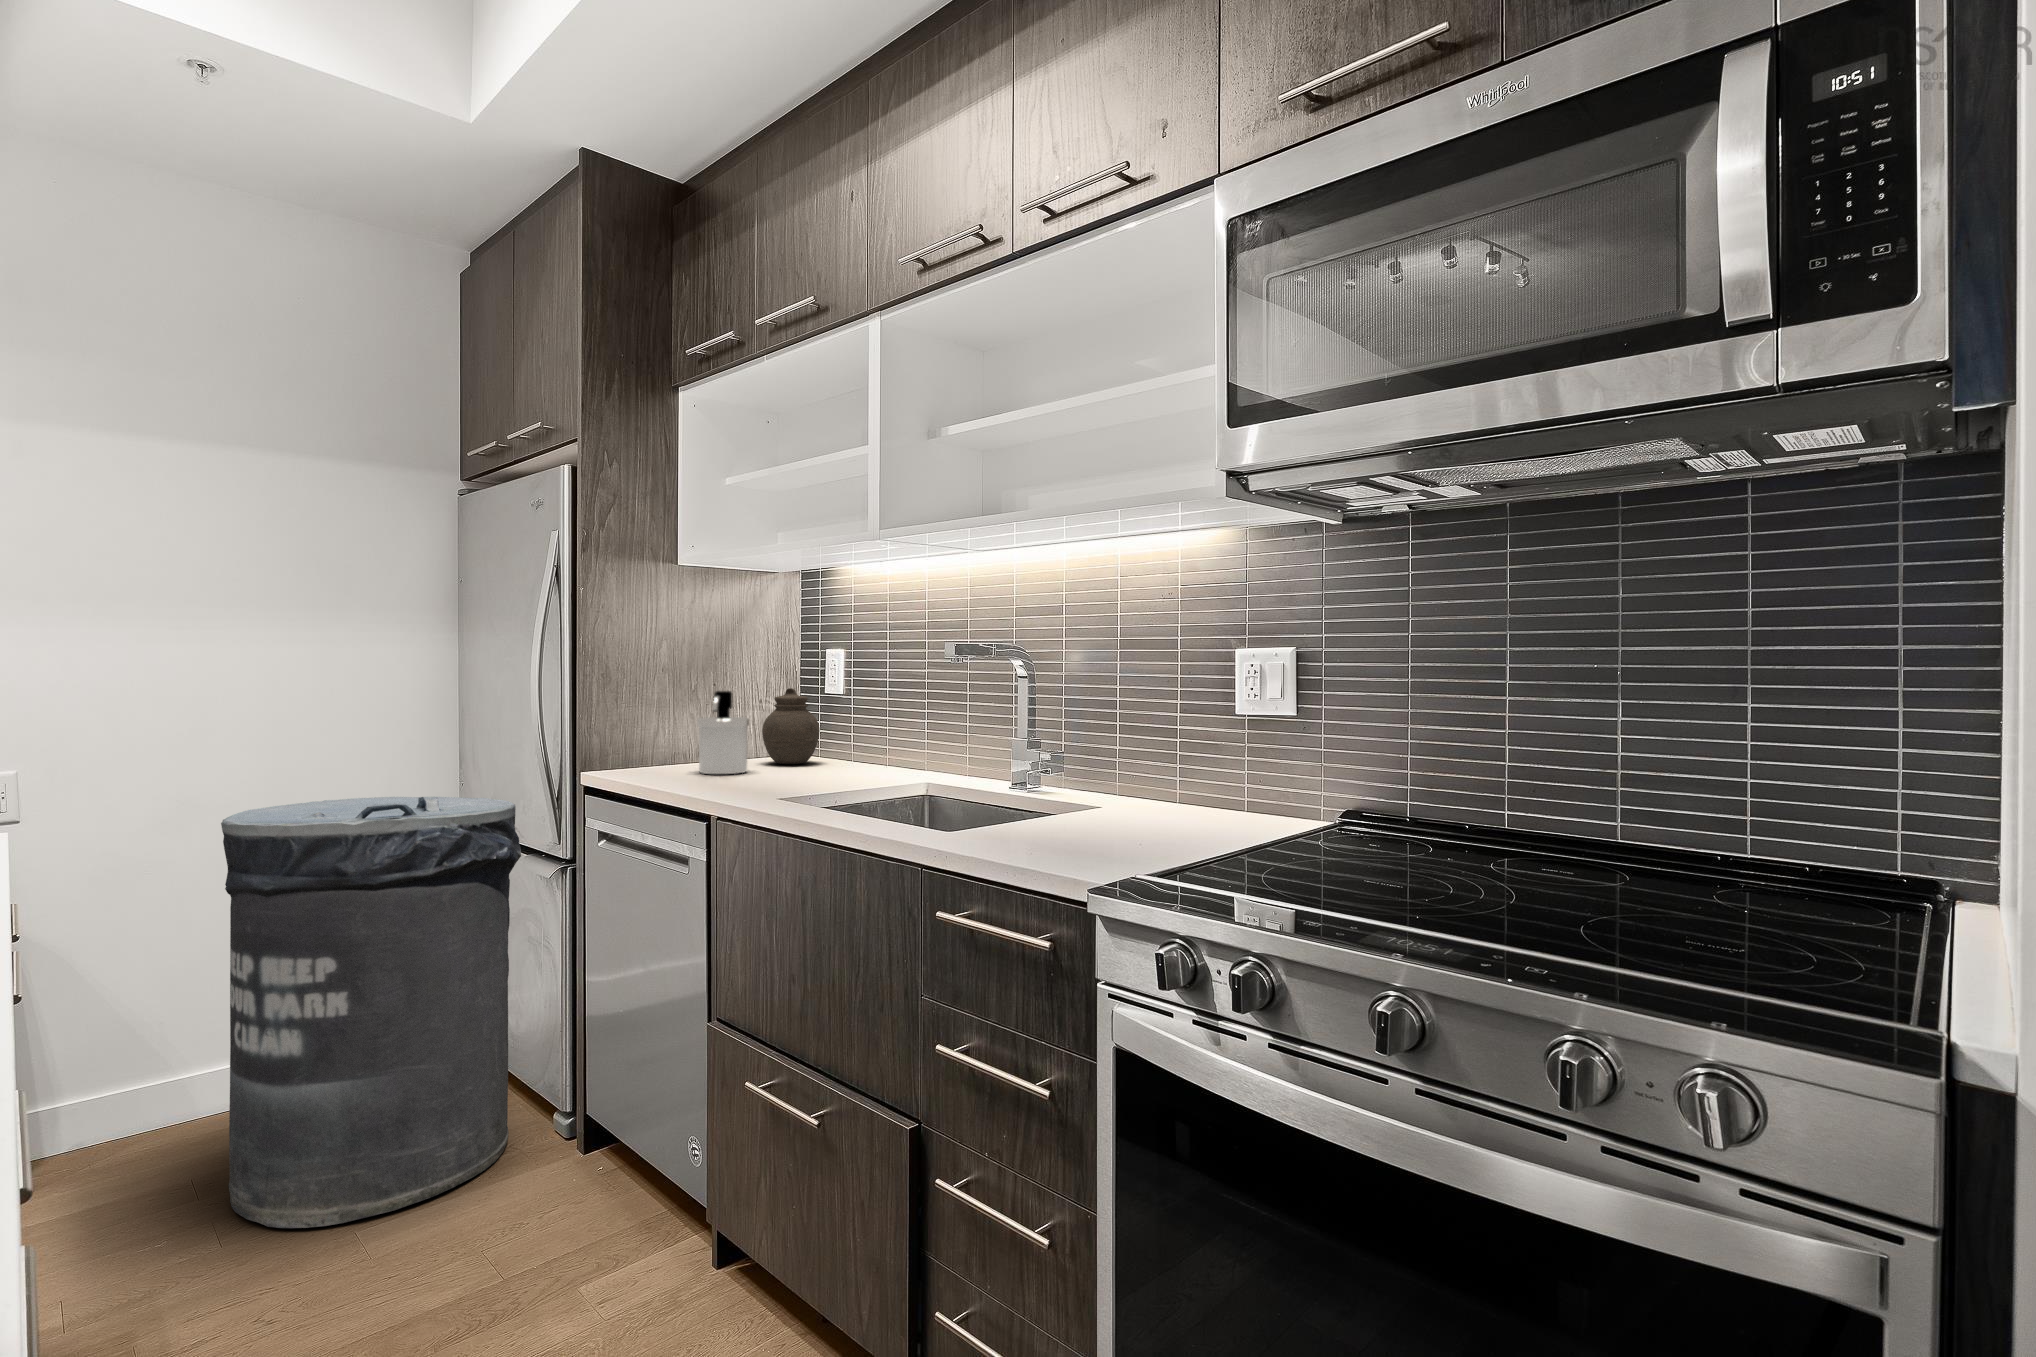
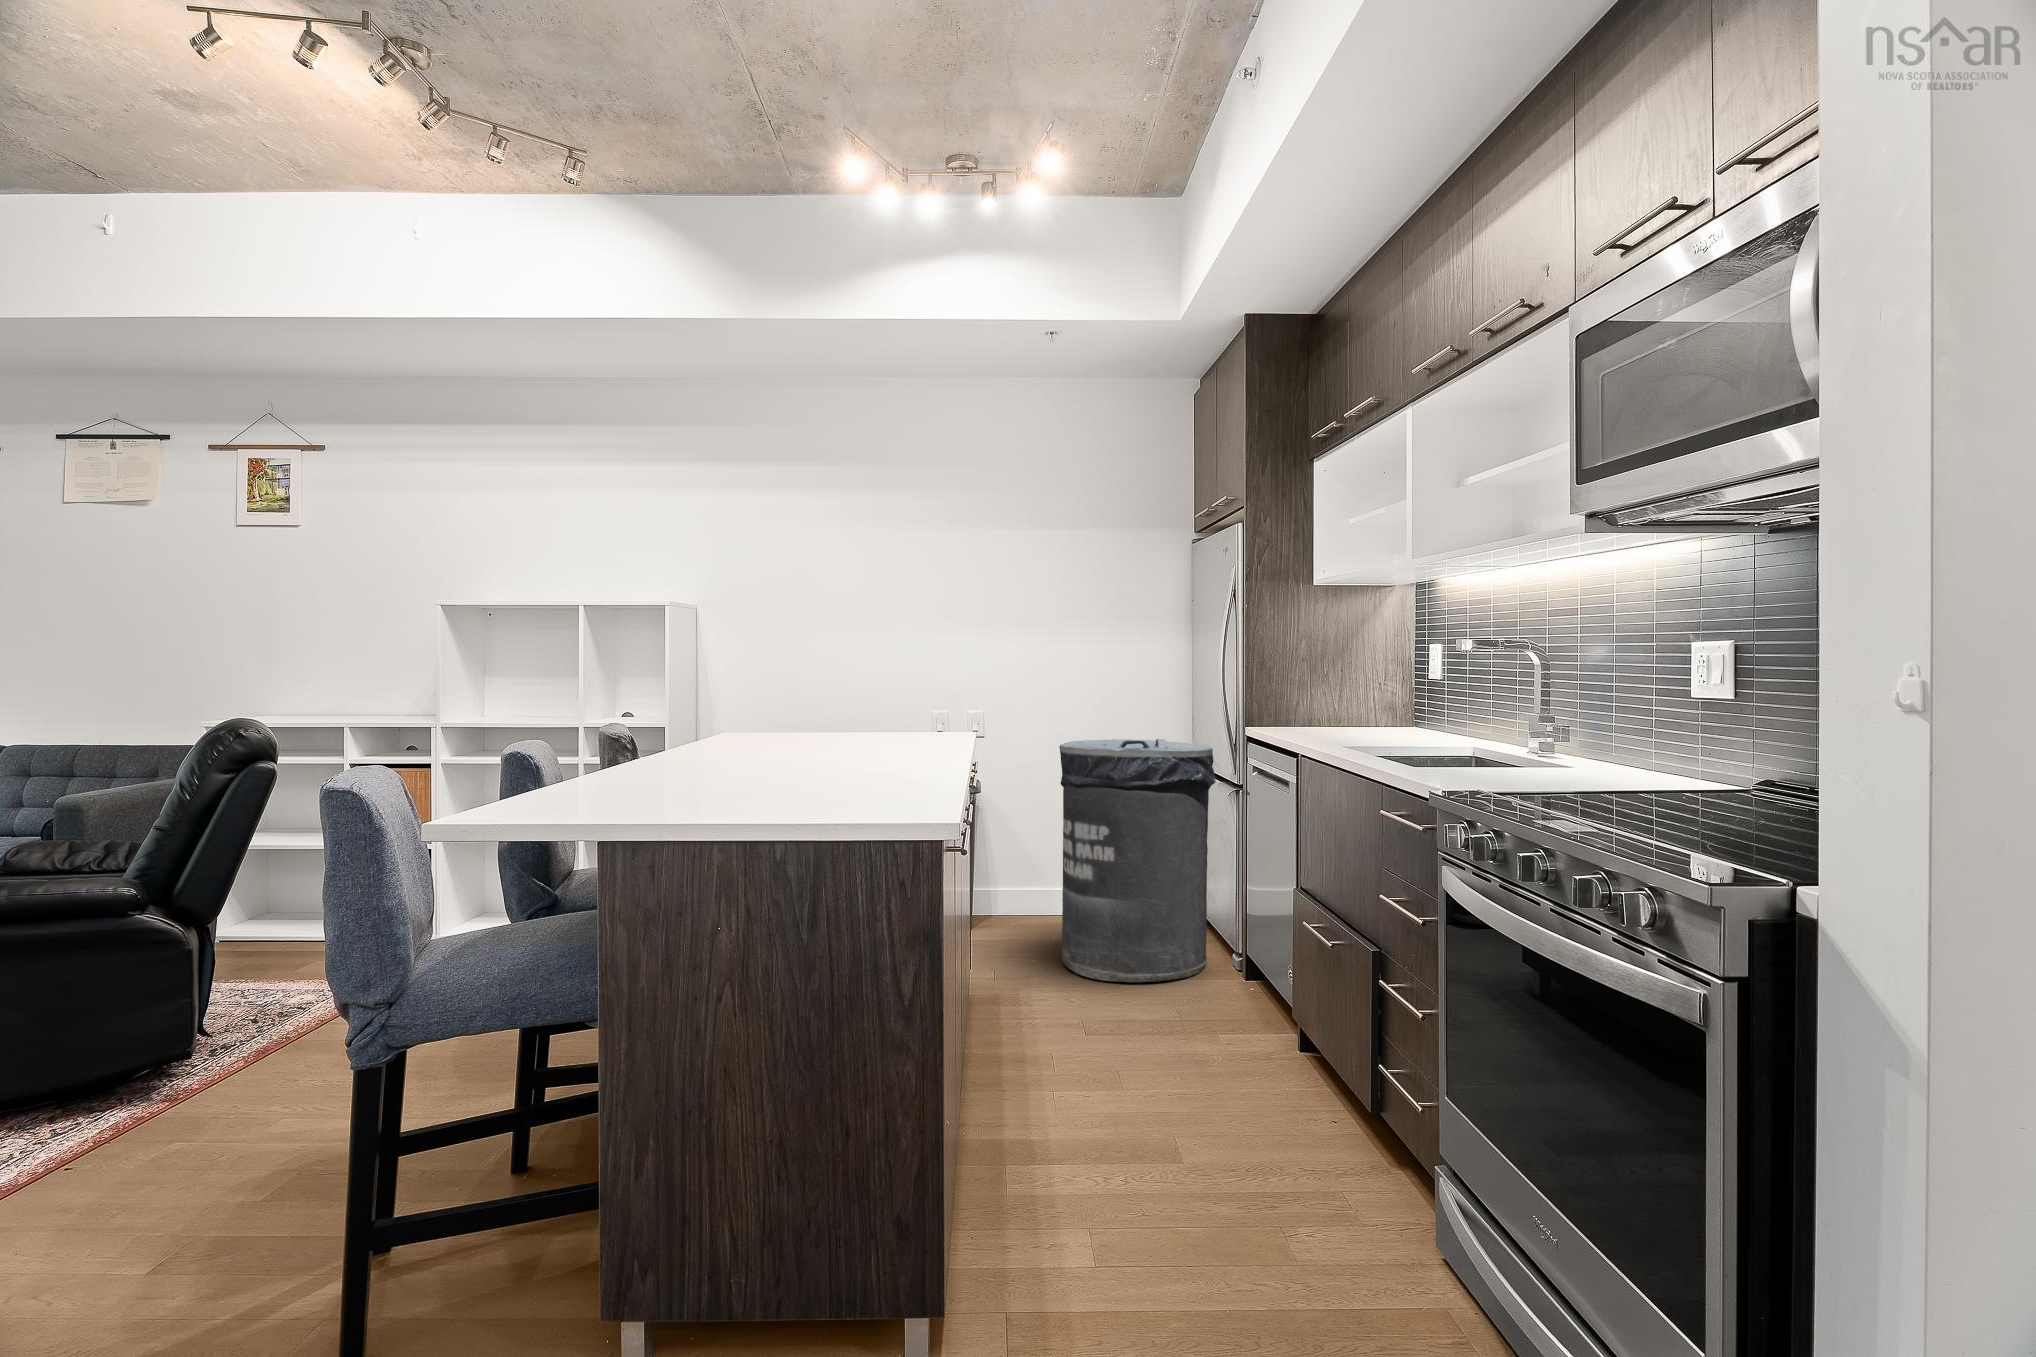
jar: present [762,688,819,764] -> none [1374,674,1420,731]
soap dispenser: present [697,691,749,774] -> none [1319,675,1356,734]

